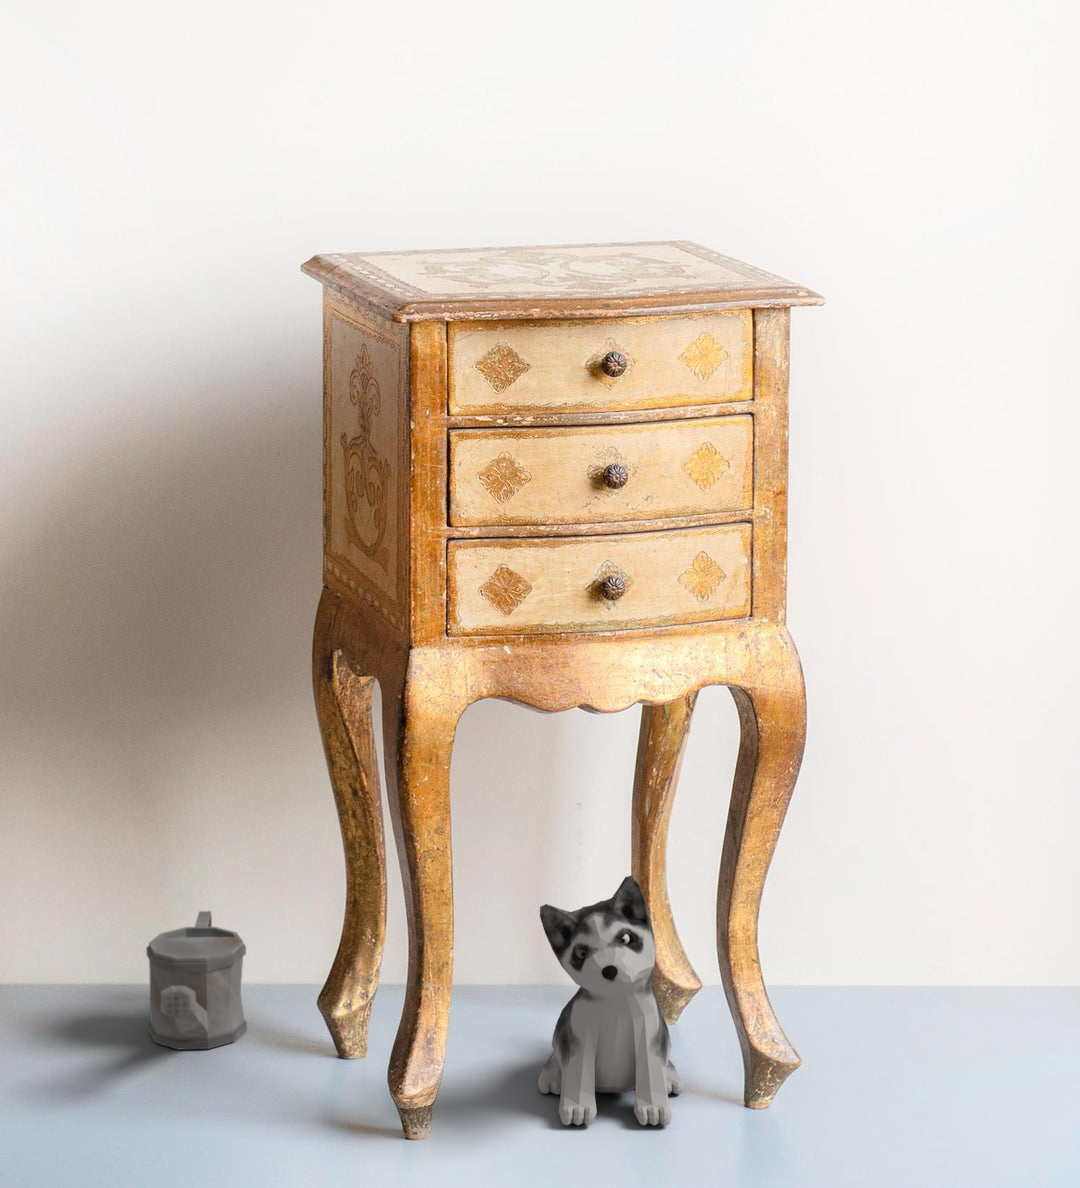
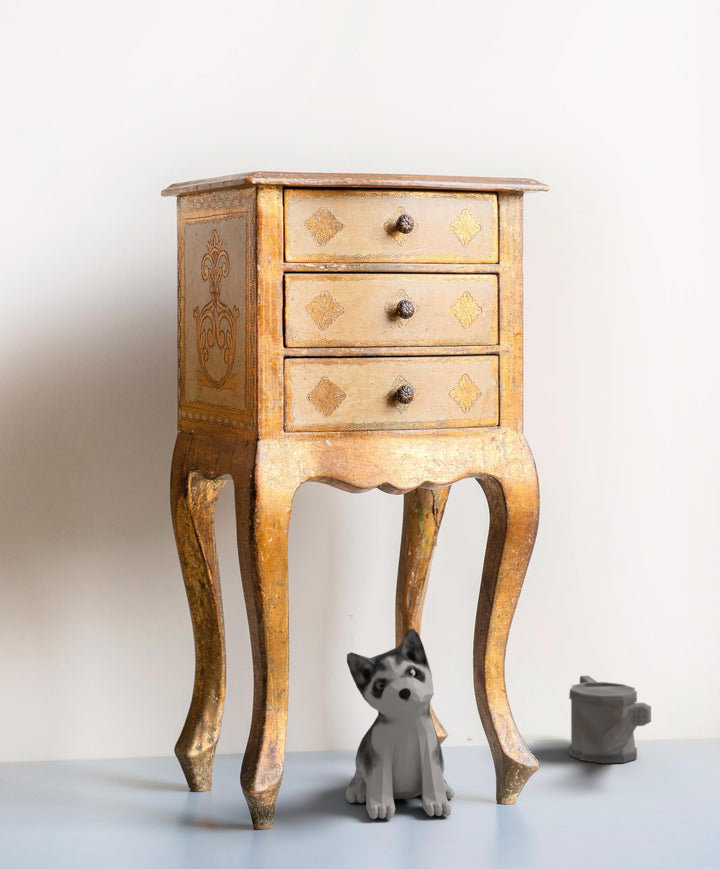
watering can: present [146,911,247,1049] -> present [569,676,651,763]

